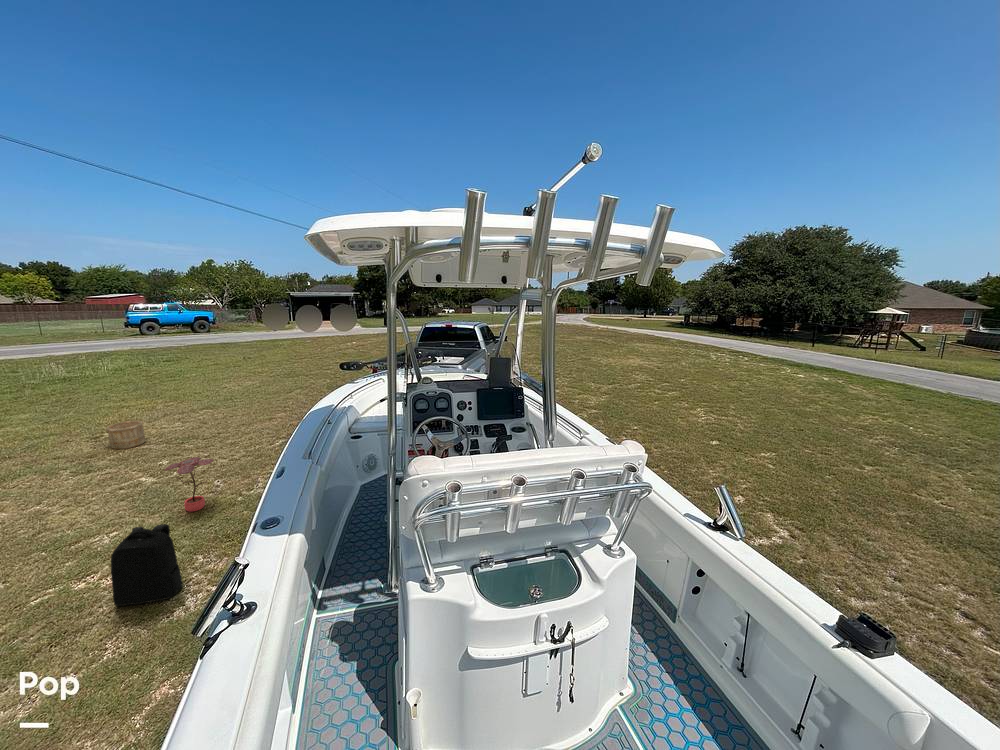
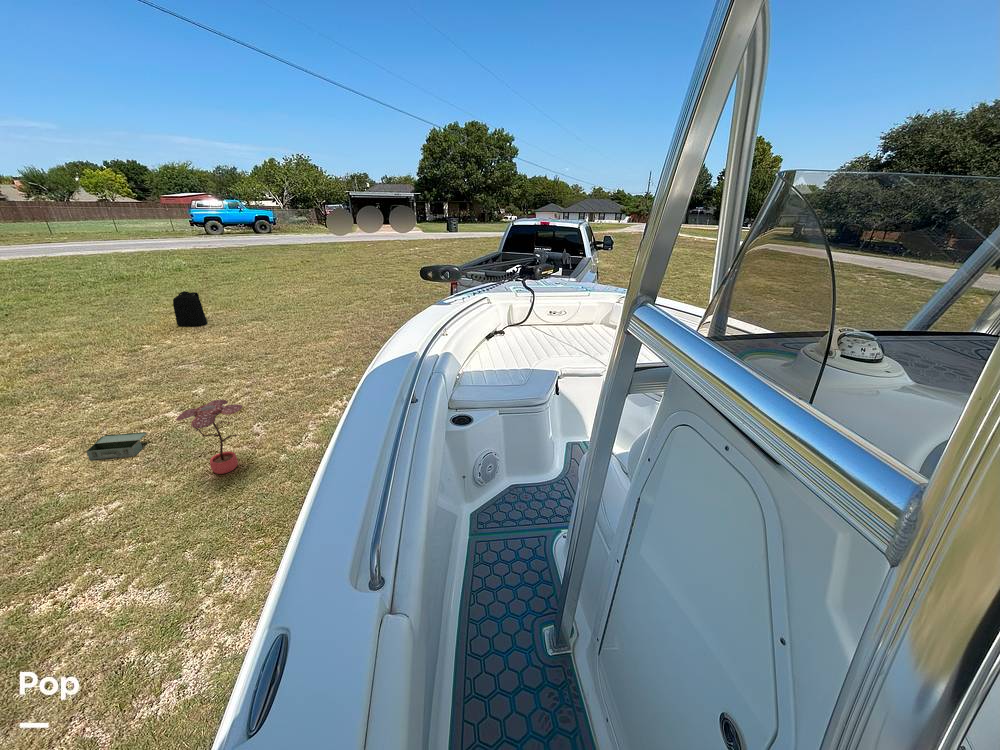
wooden bucket: present [106,421,145,449] -> none [136,334,184,369]
toolbox: none [81,490,128,511] -> present [86,432,147,460]
backpack: present [111,524,183,606] -> present [173,291,207,326]

